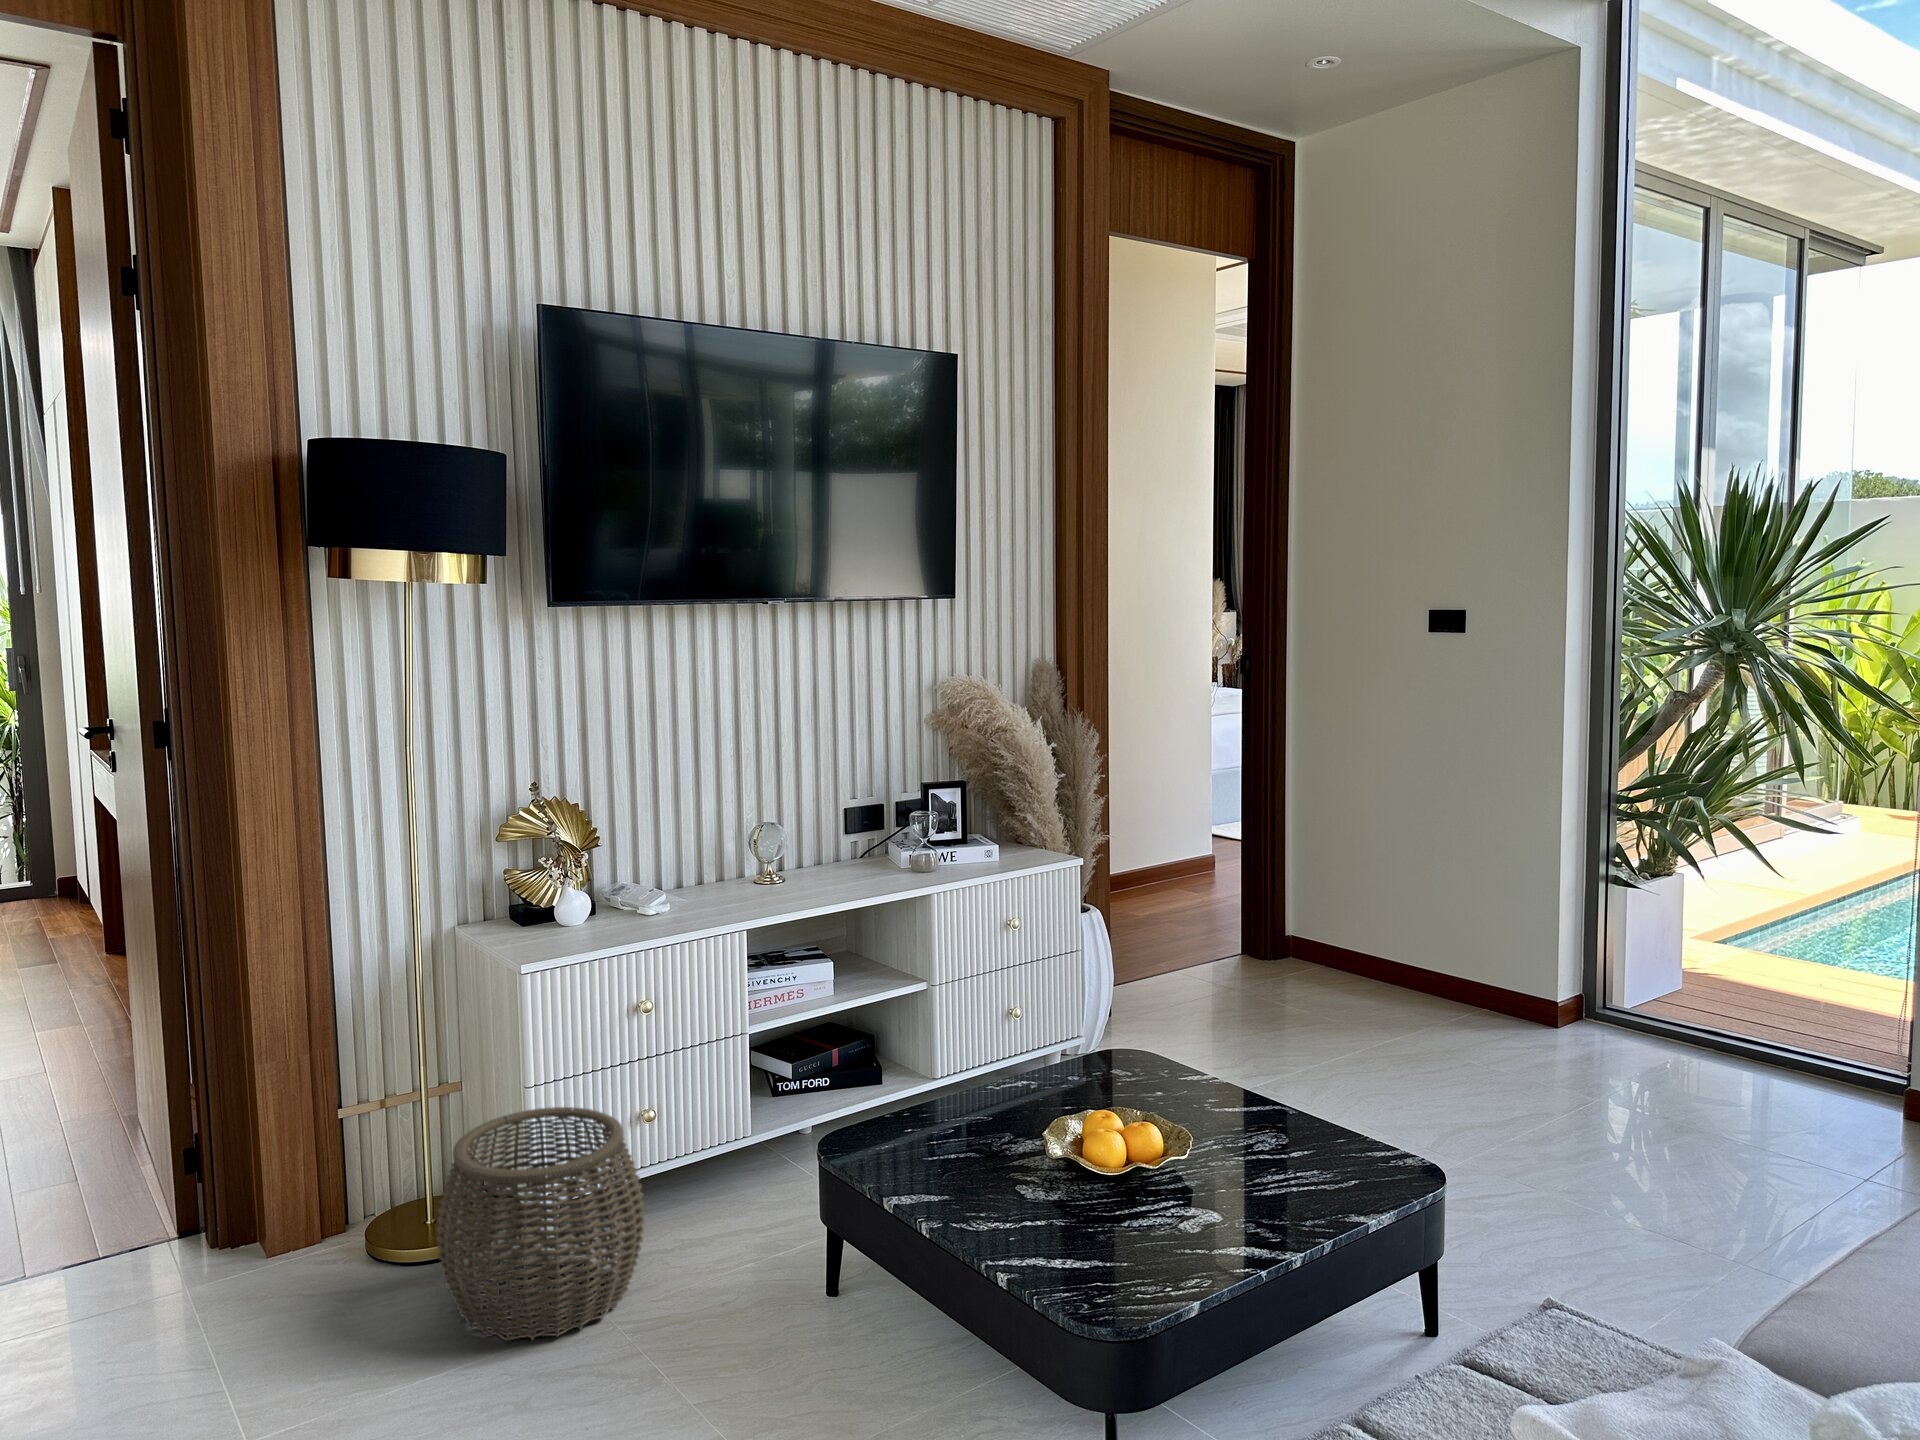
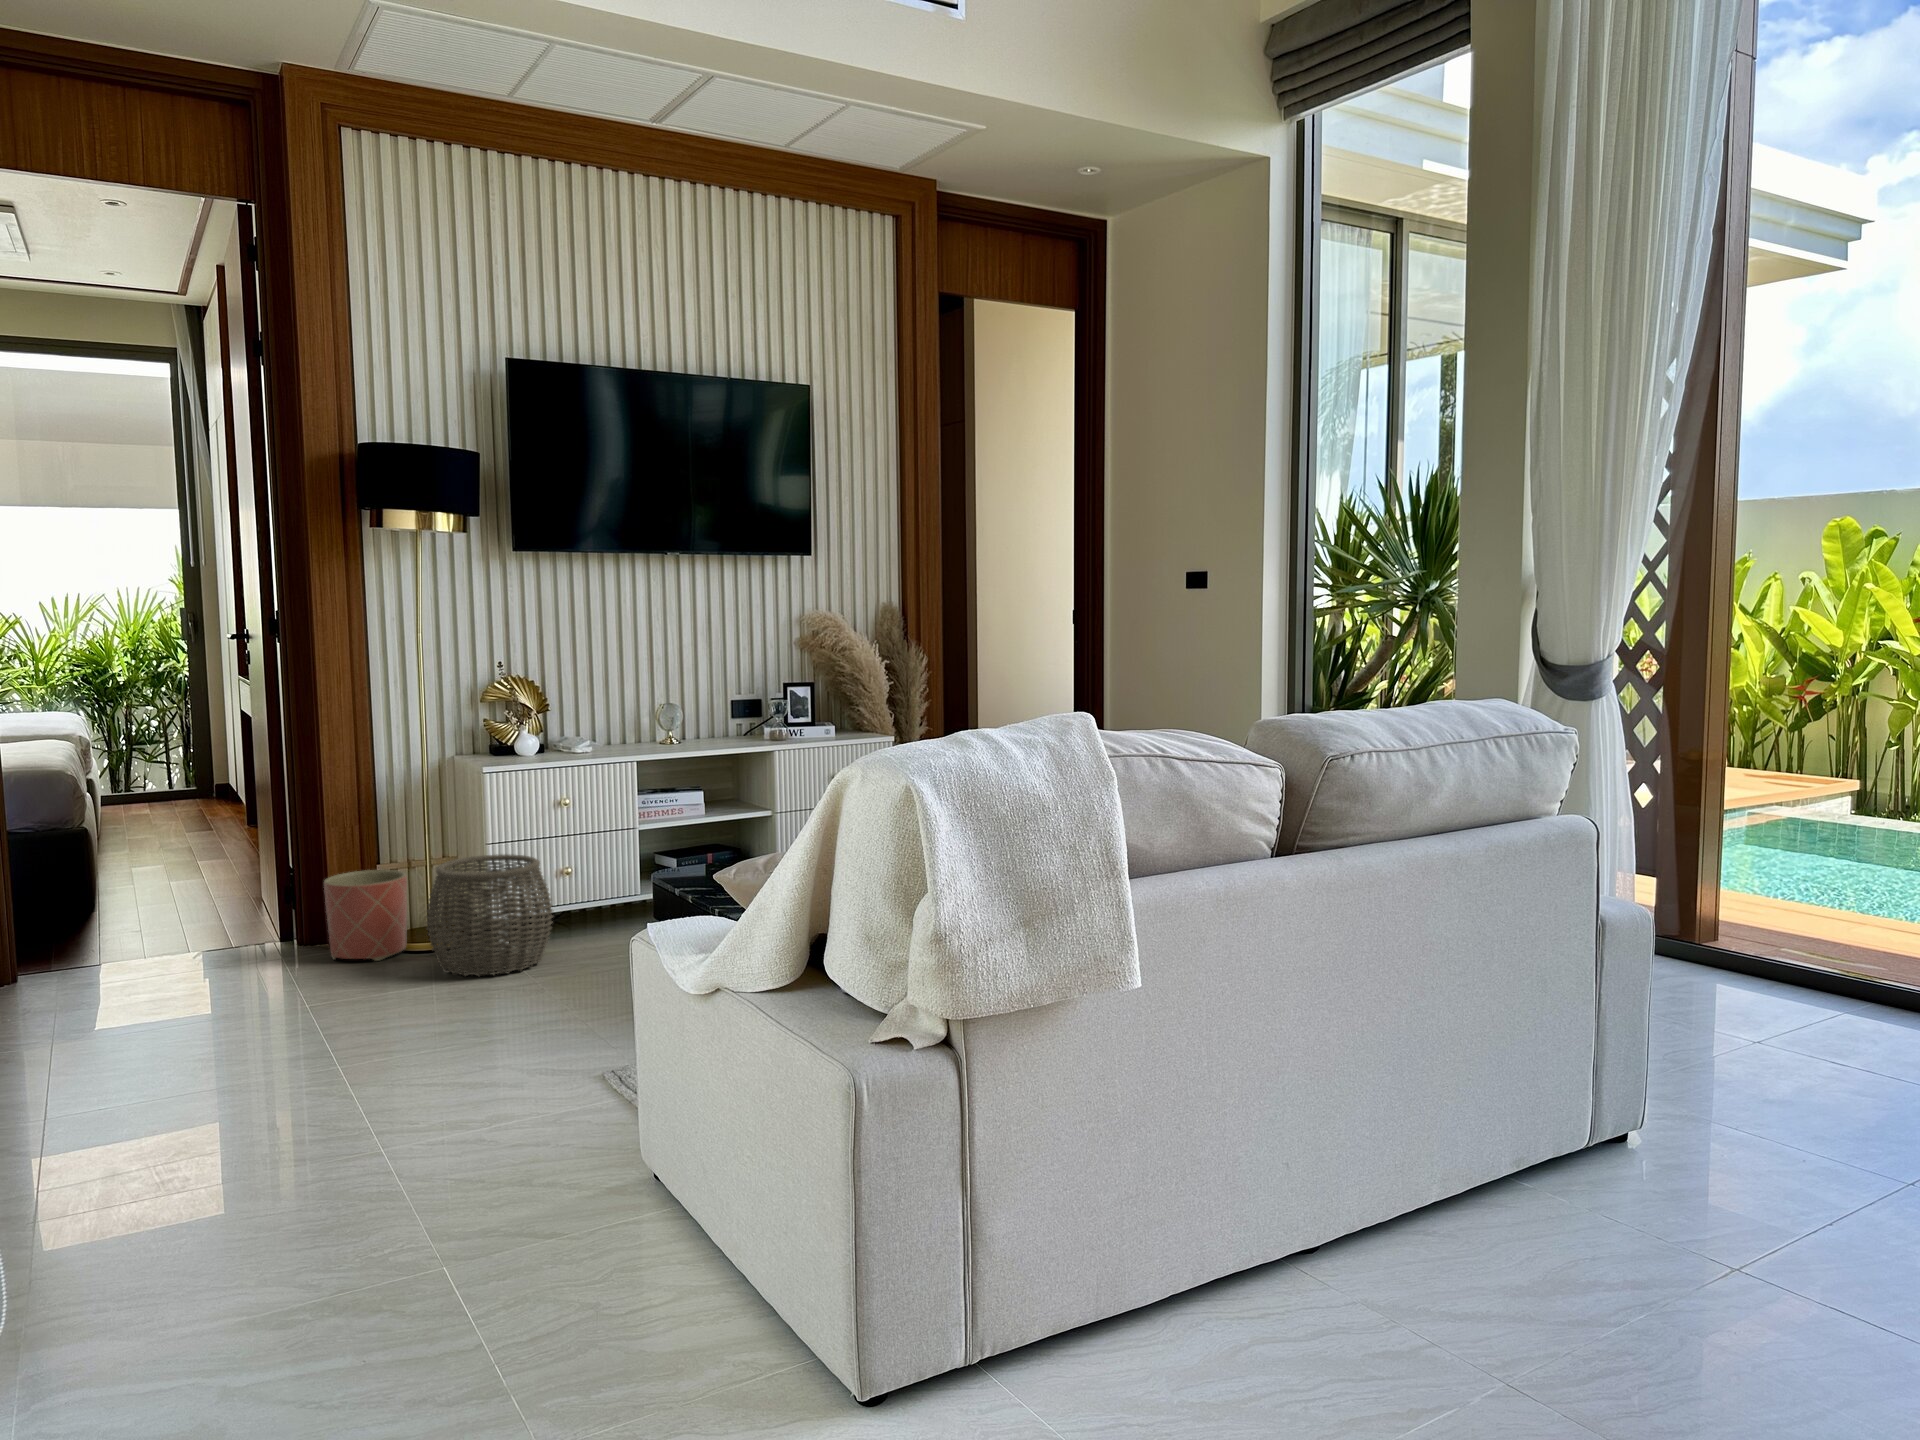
planter: none [255,1126,393,1296] -> present [324,870,407,961]

